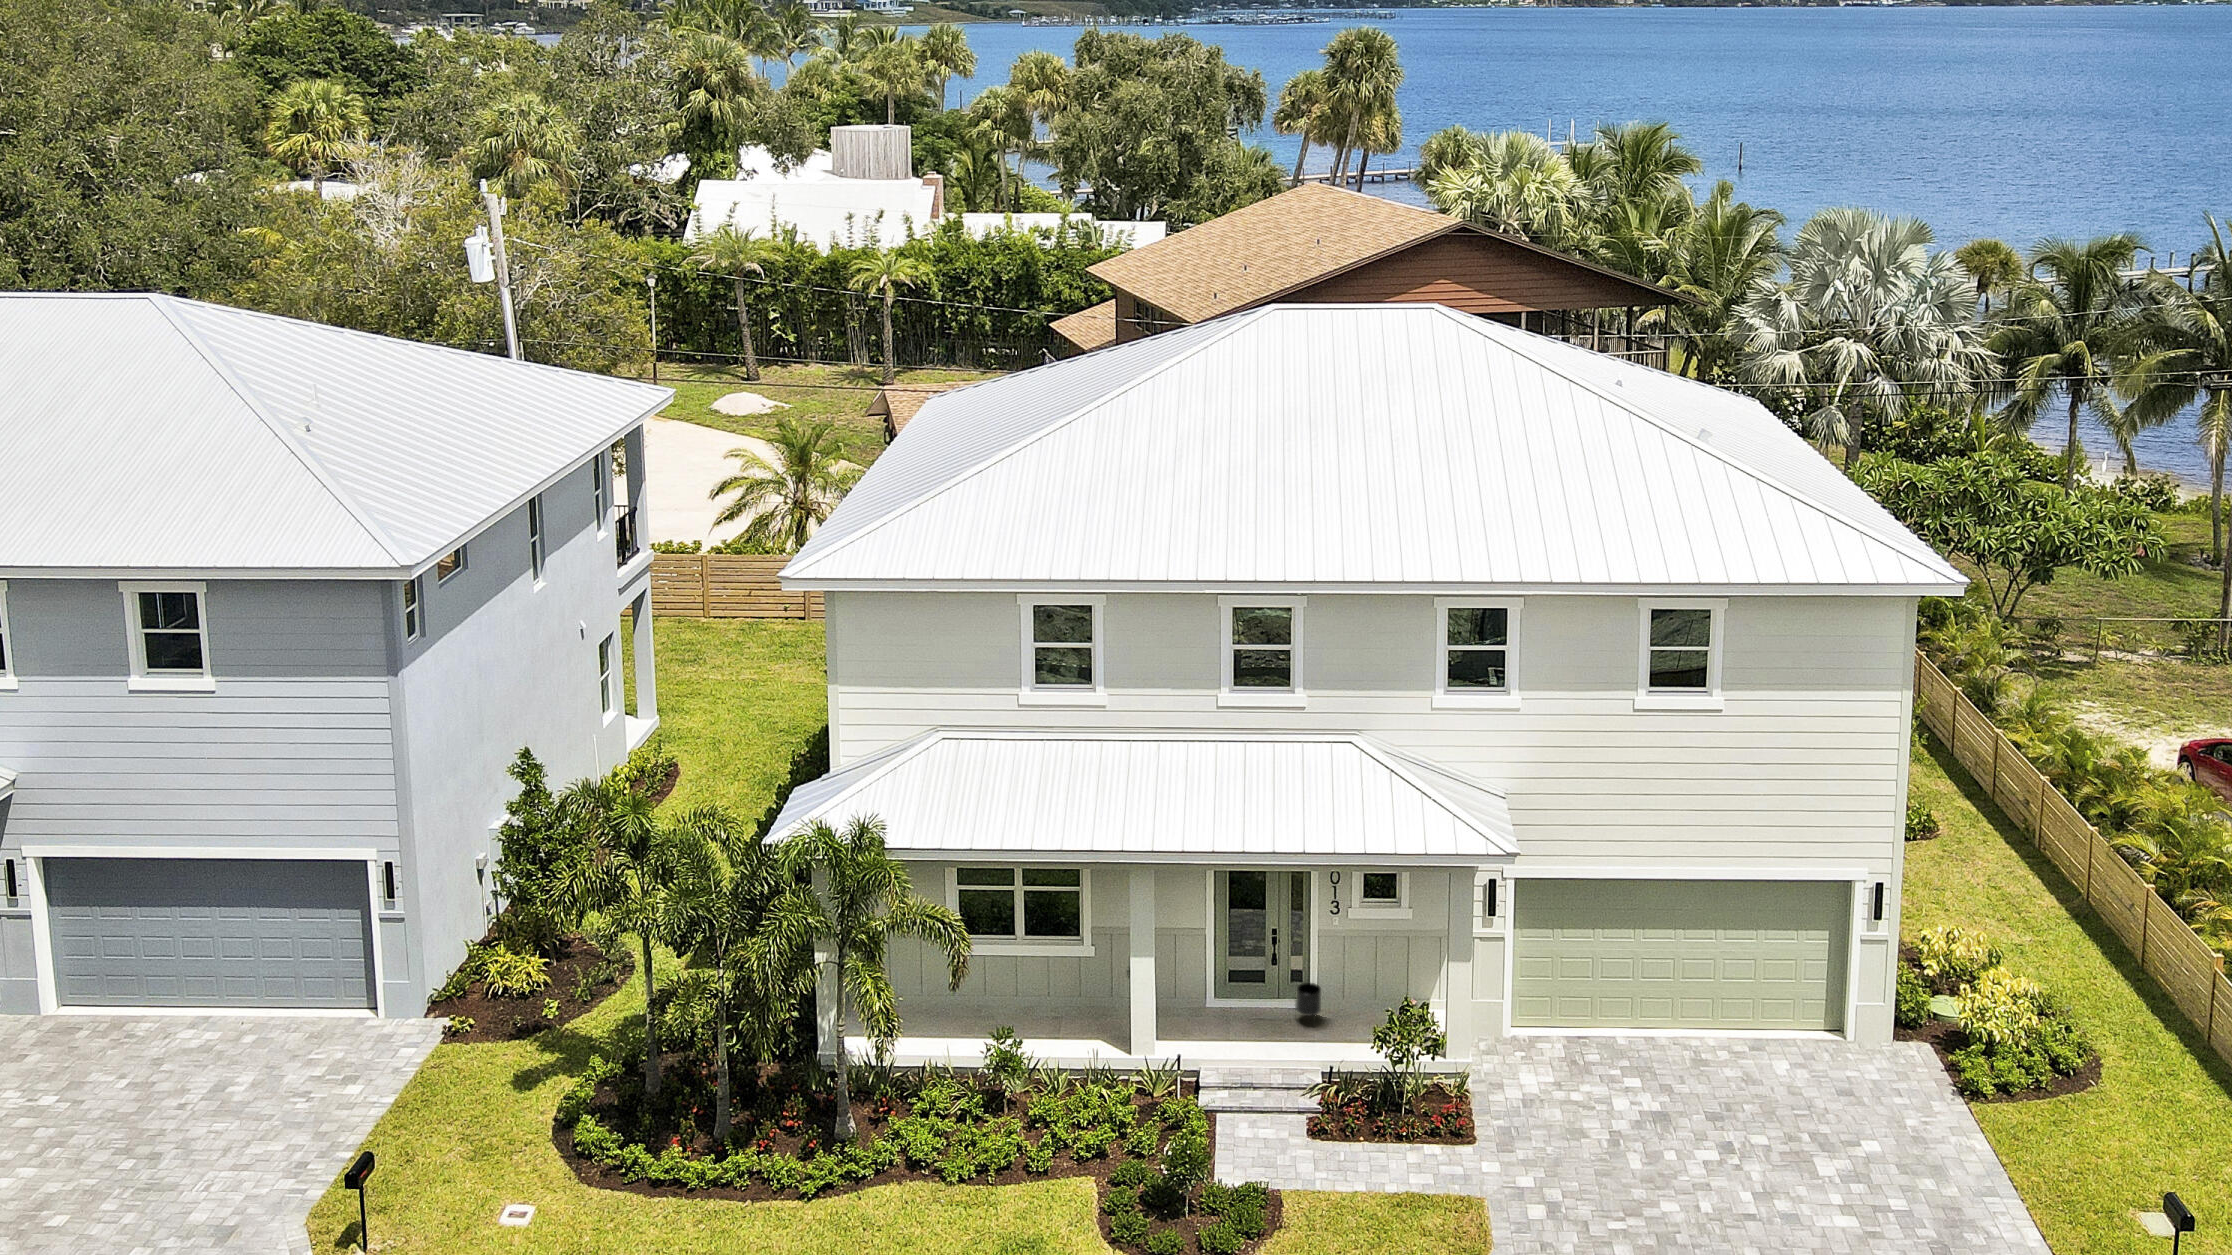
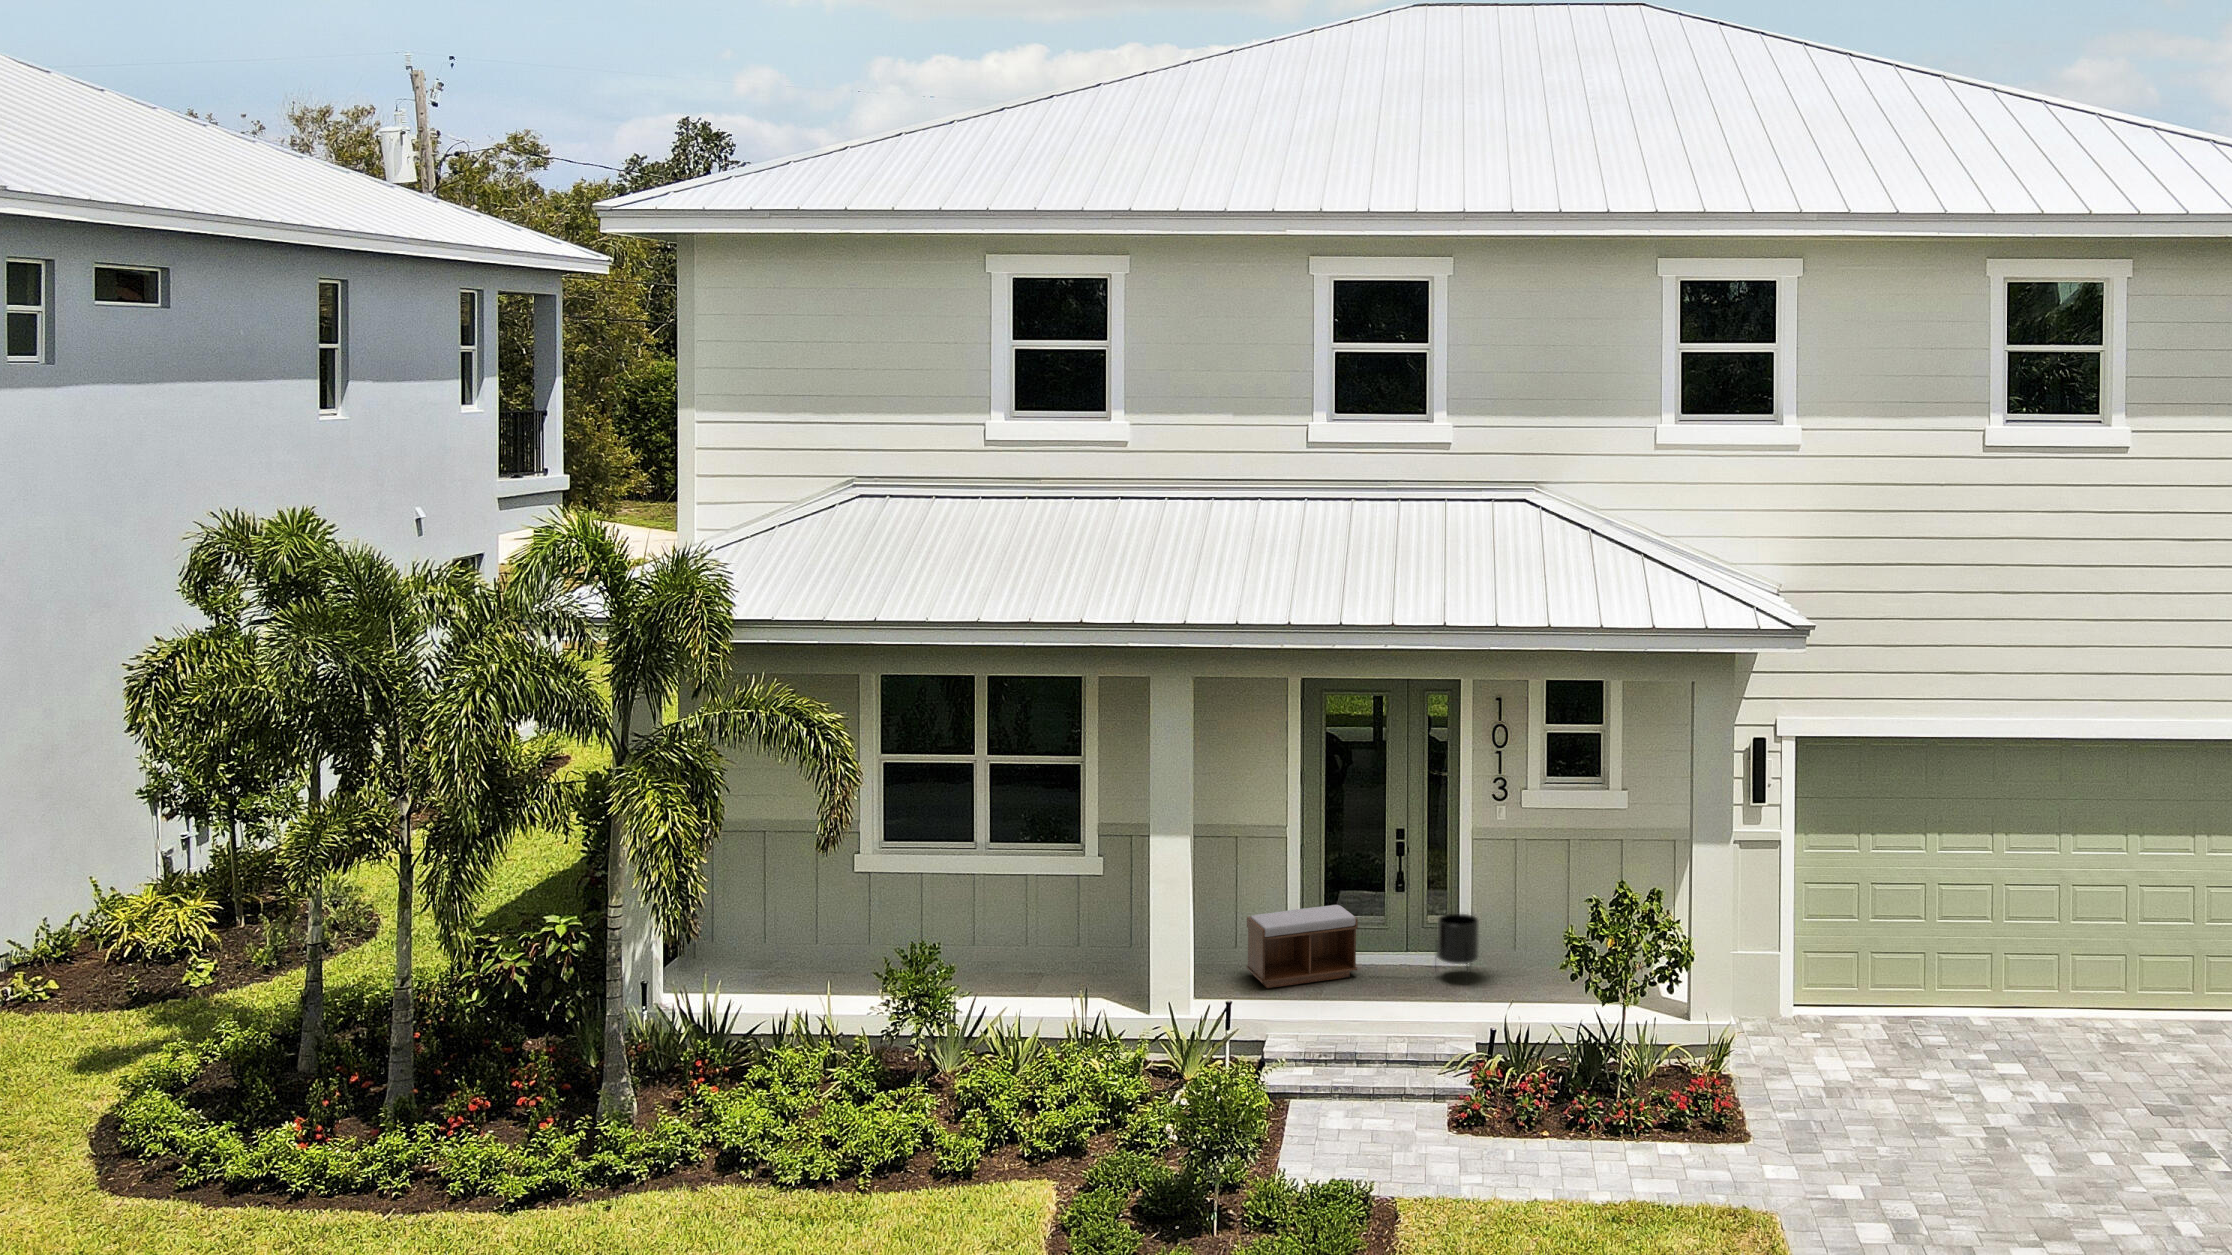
bench: none [1182,975,1249,1031] -> present [1246,905,1358,988]

